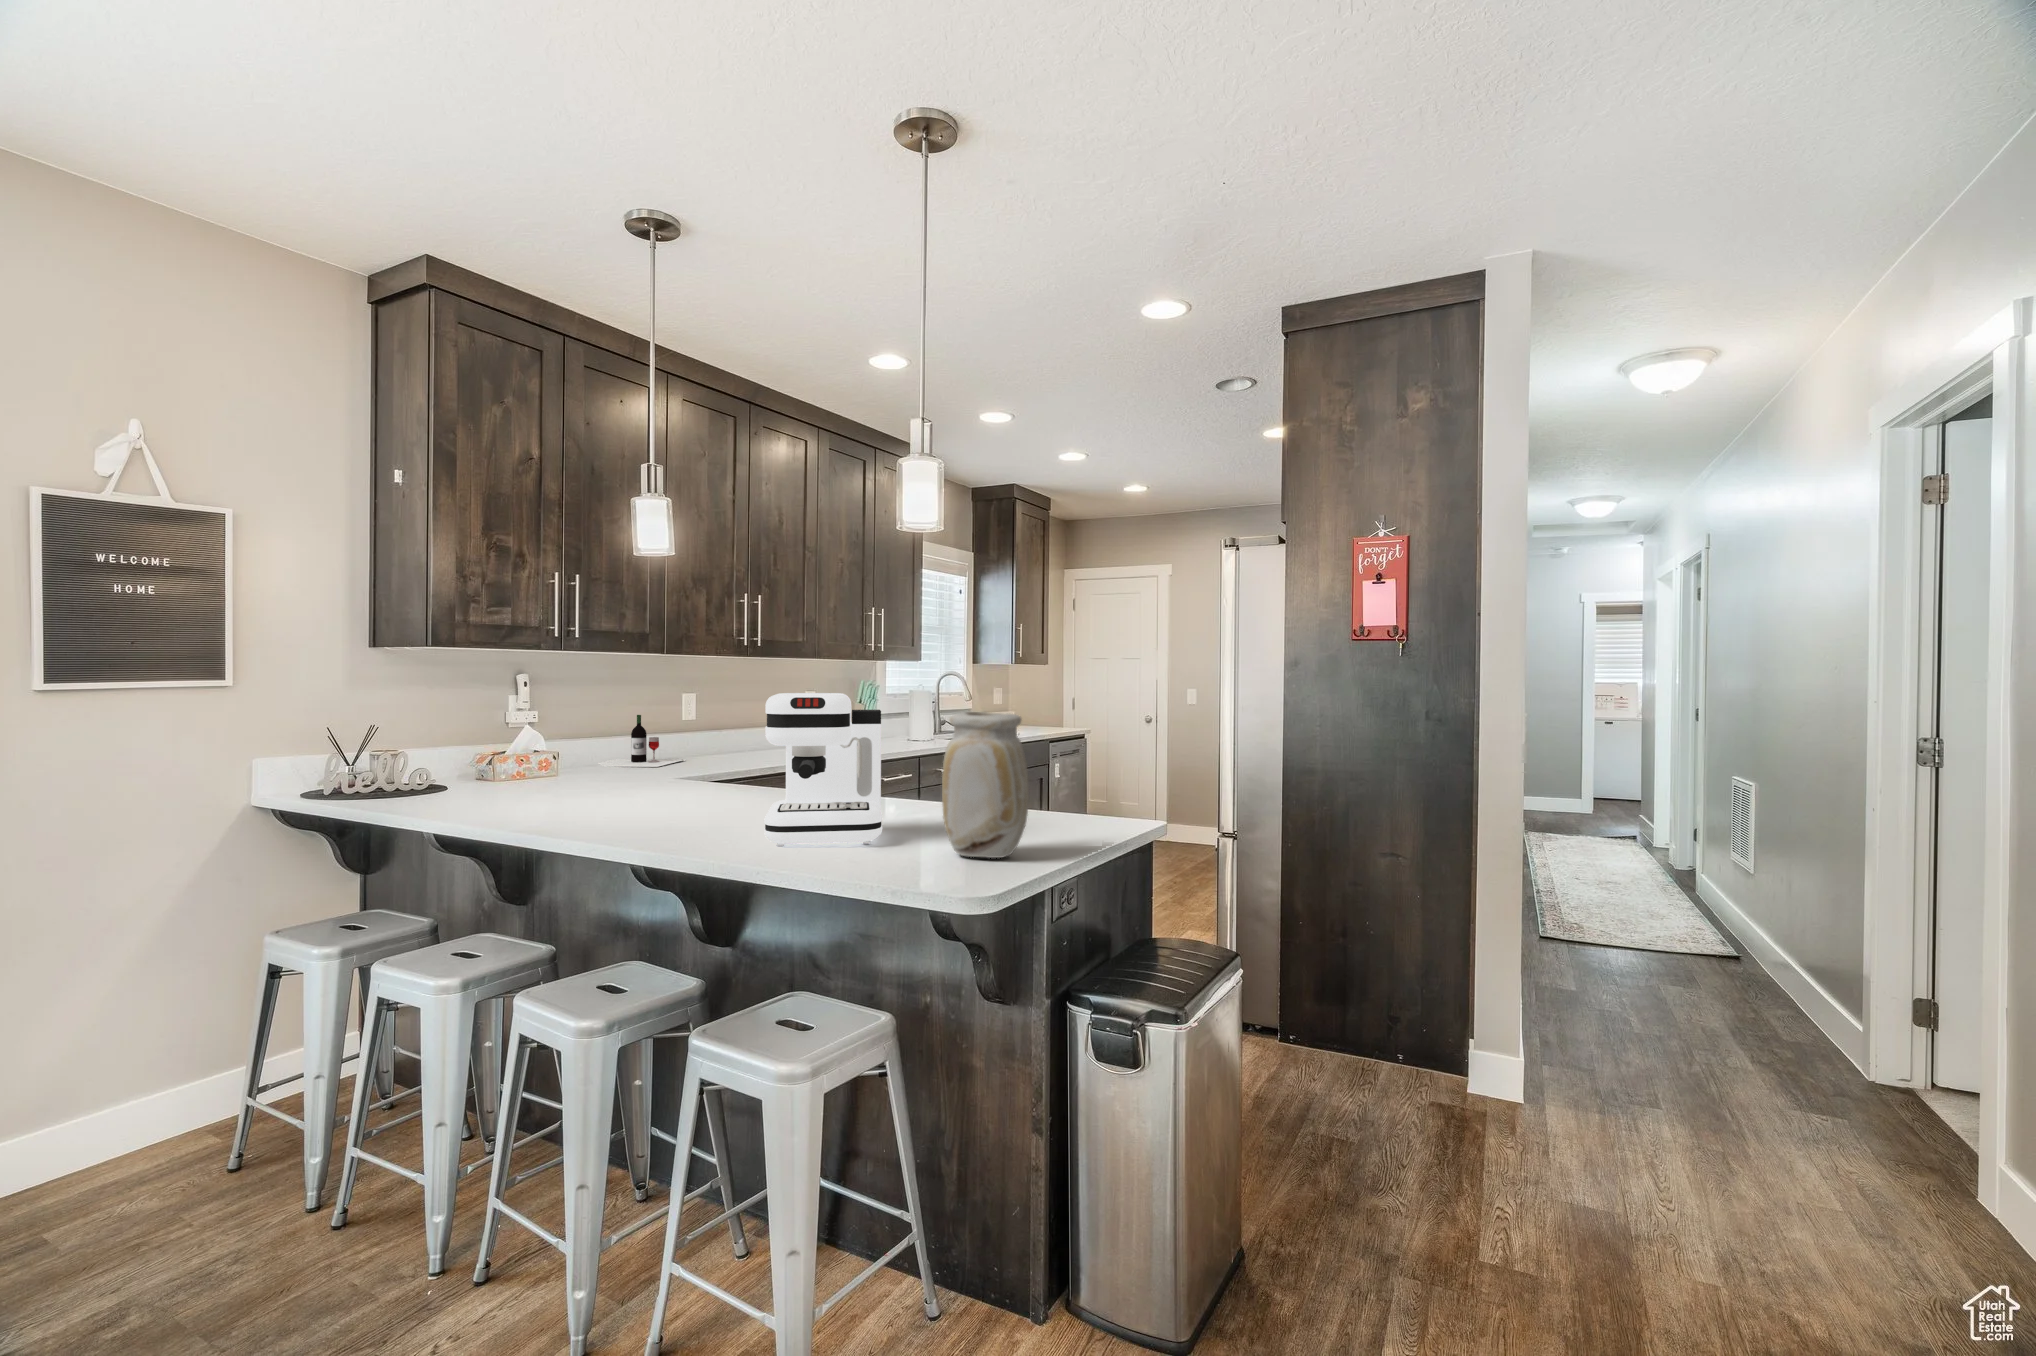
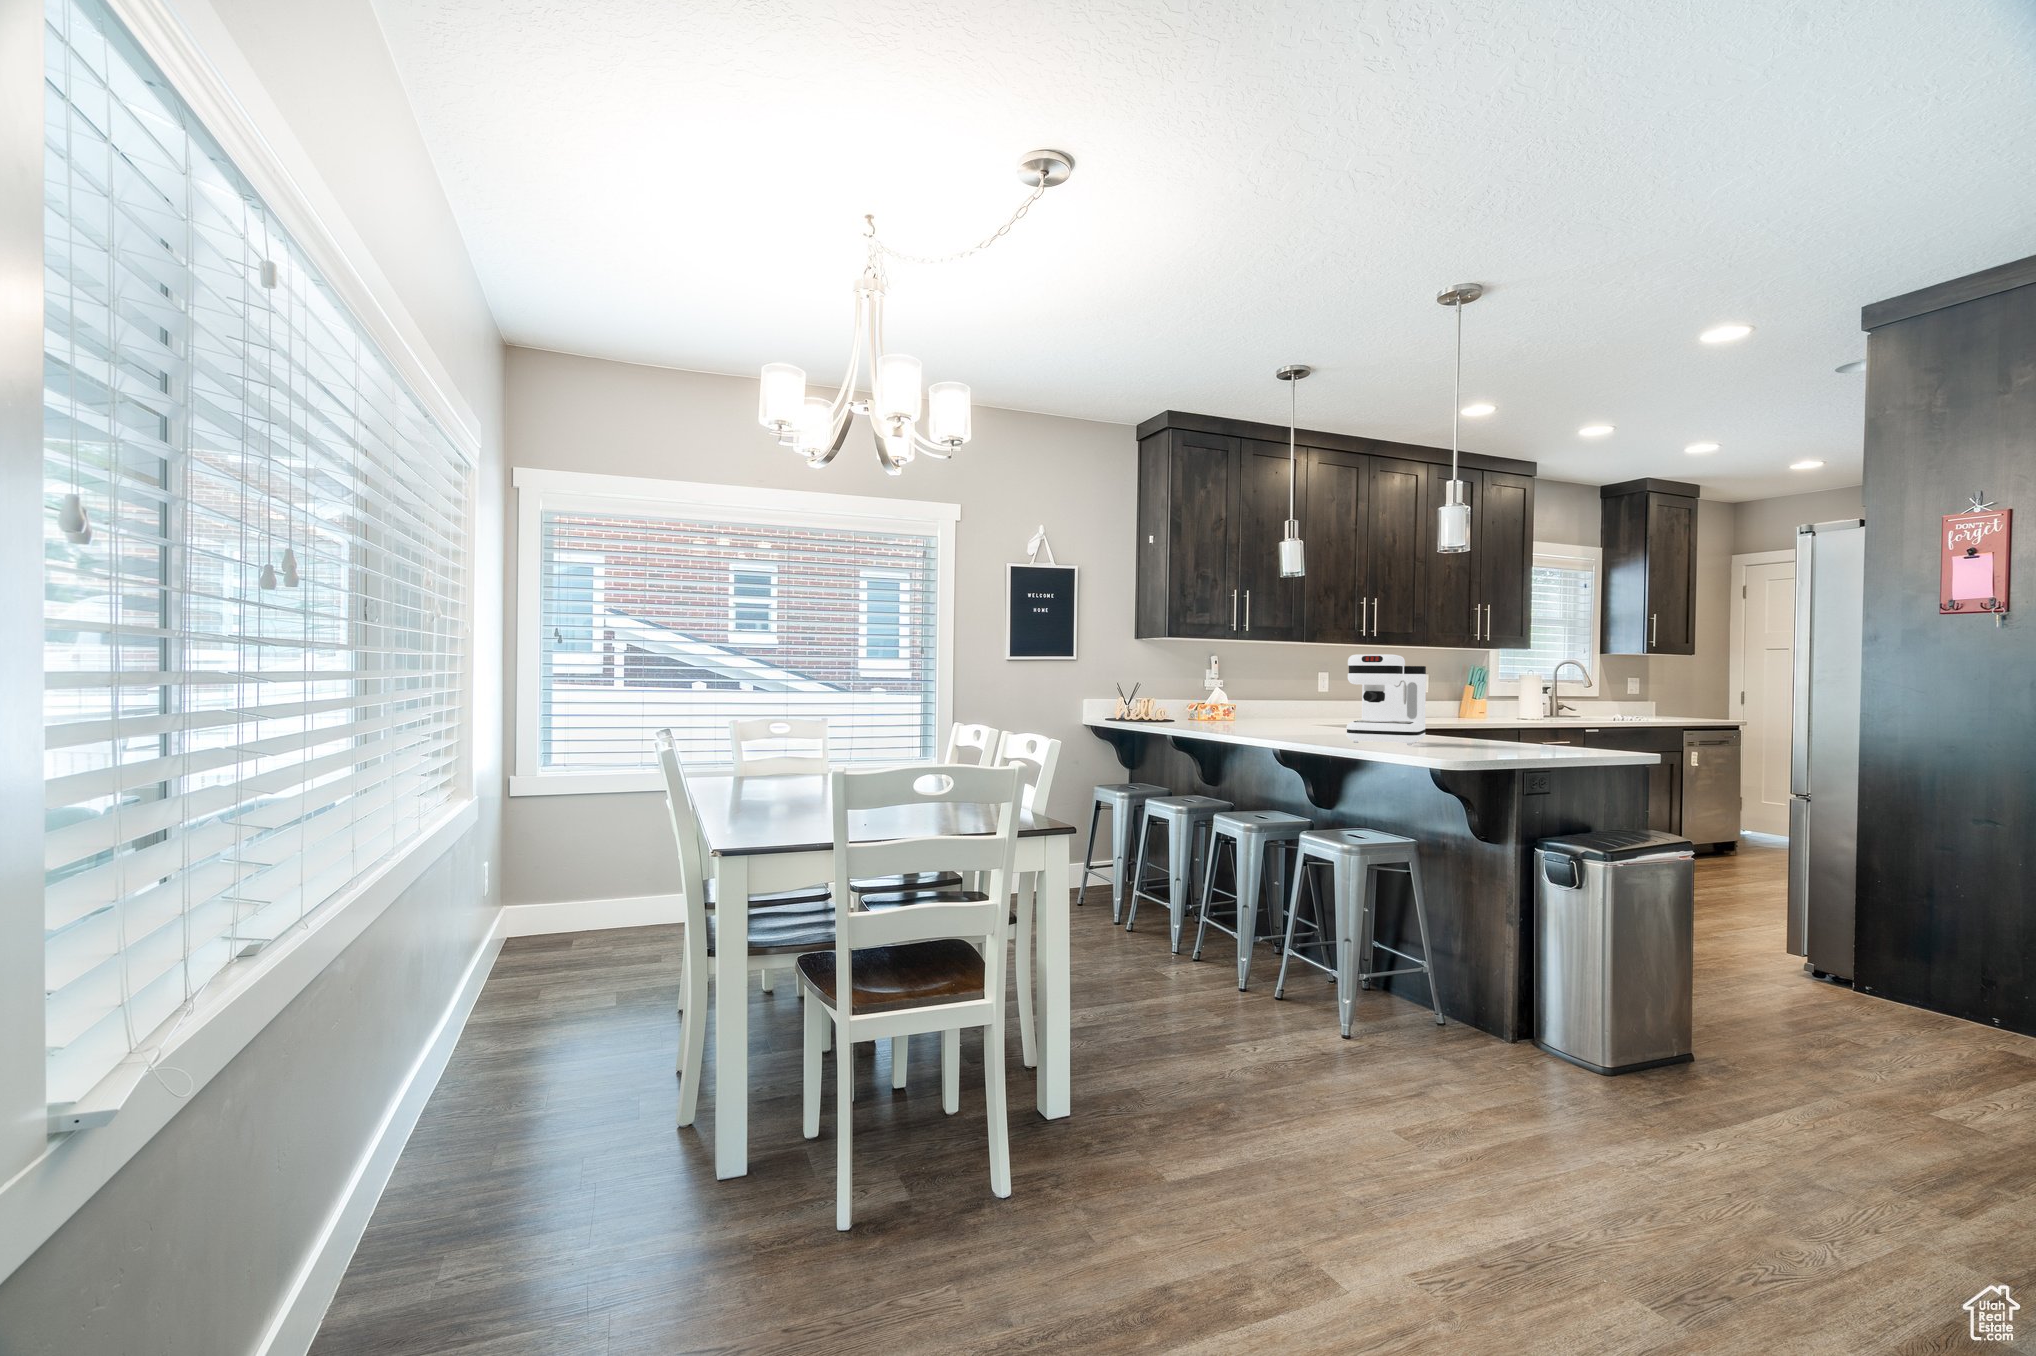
vase: present [942,712,1029,858] -> none [1452,663,1511,752]
wine bottle: present [598,715,682,767] -> none [1250,685,1320,720]

